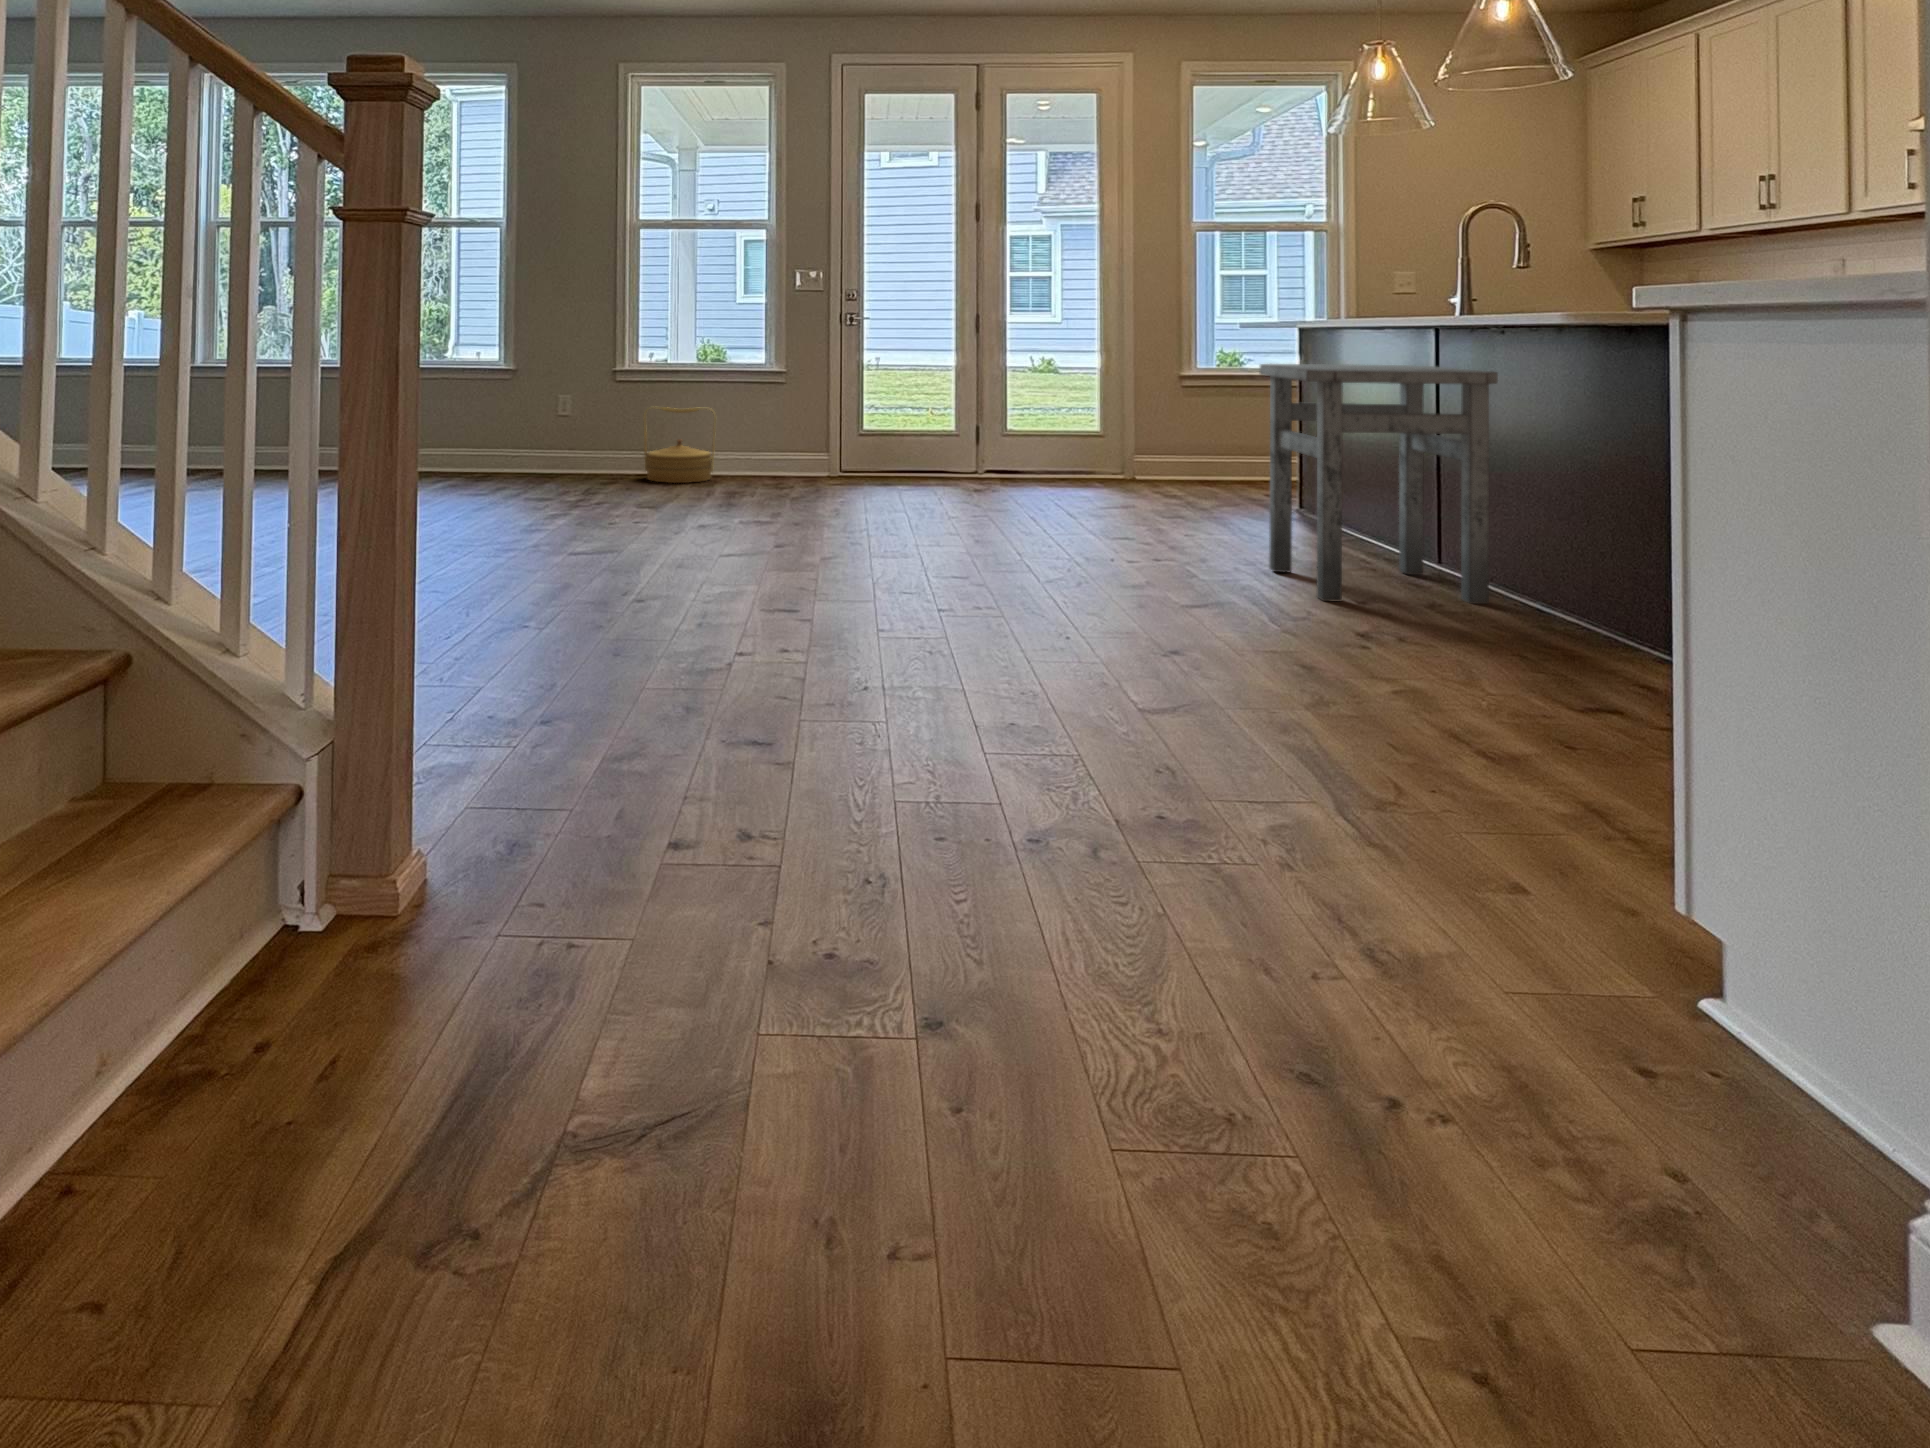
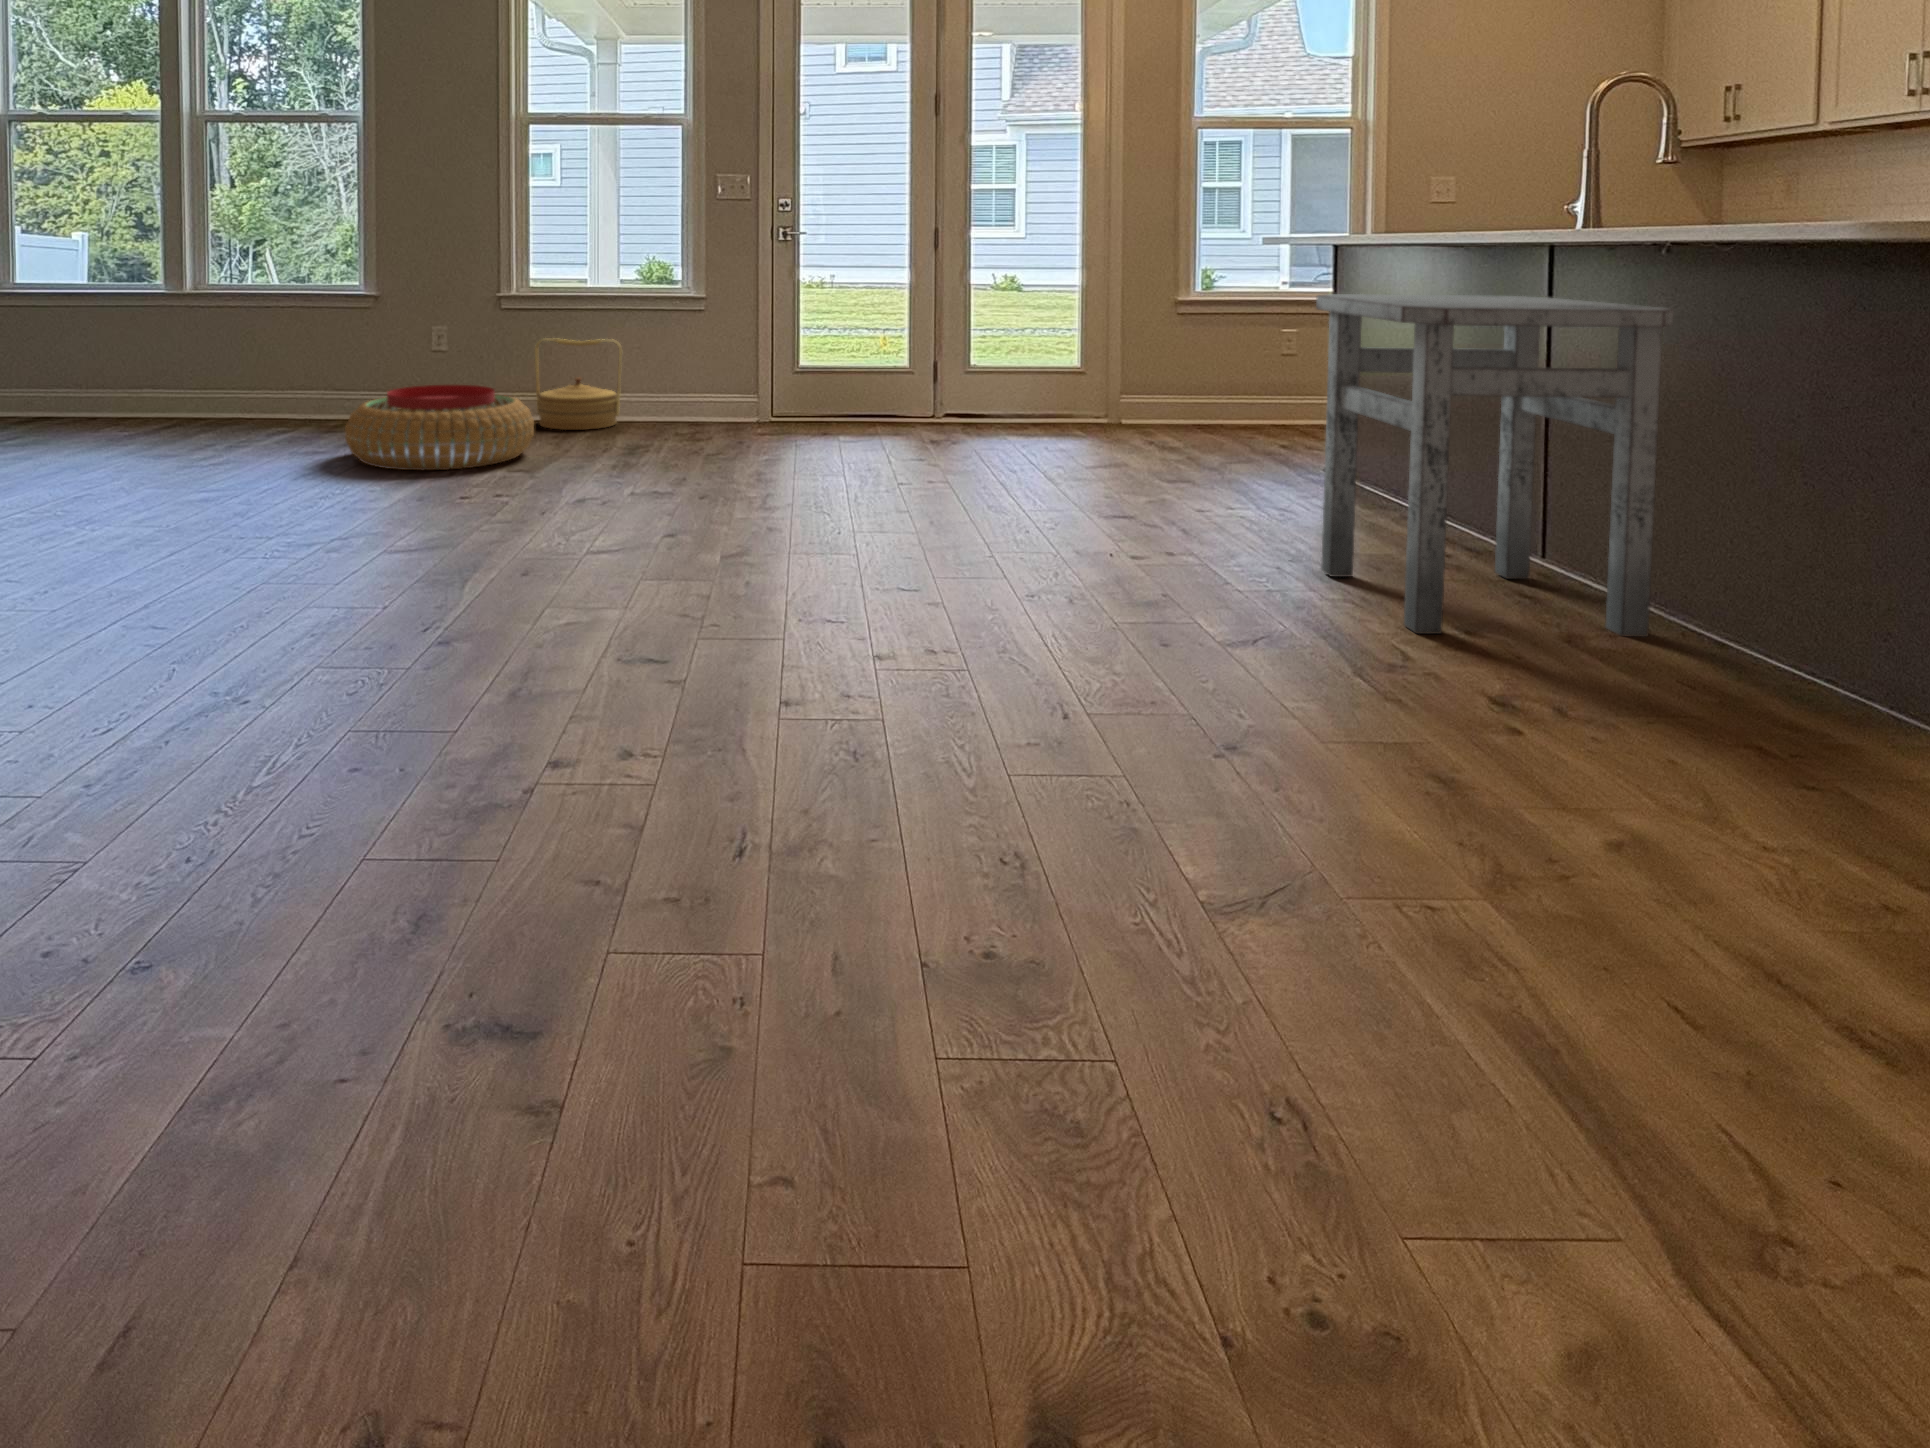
pouf: none [505,442,654,508] -> present [345,385,534,470]

